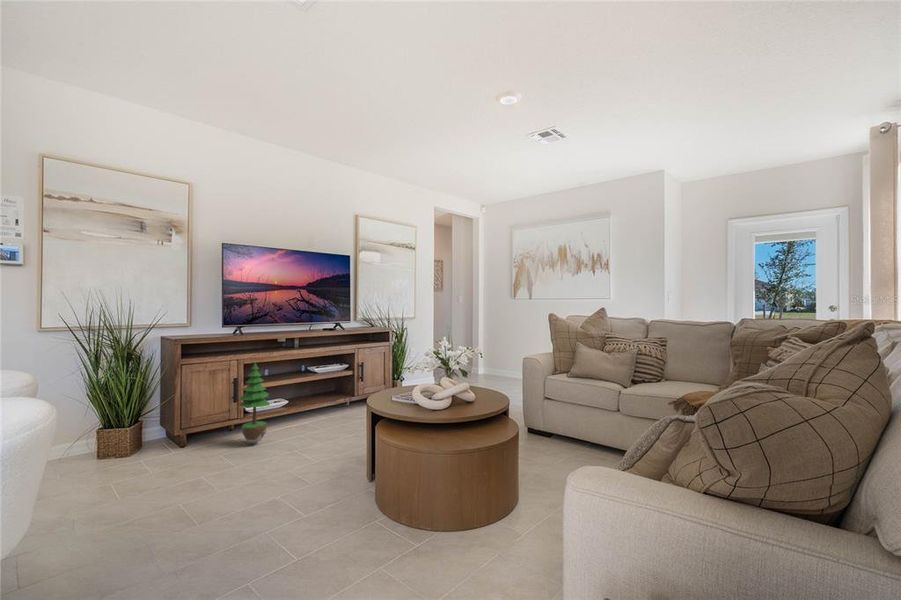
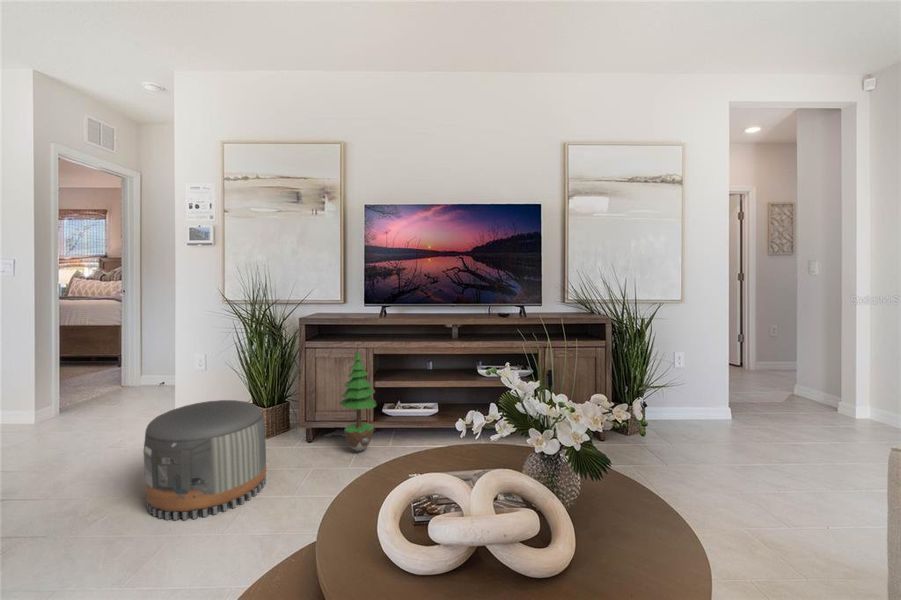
pouf: none [109,411,220,512] -> present [144,400,266,520]

